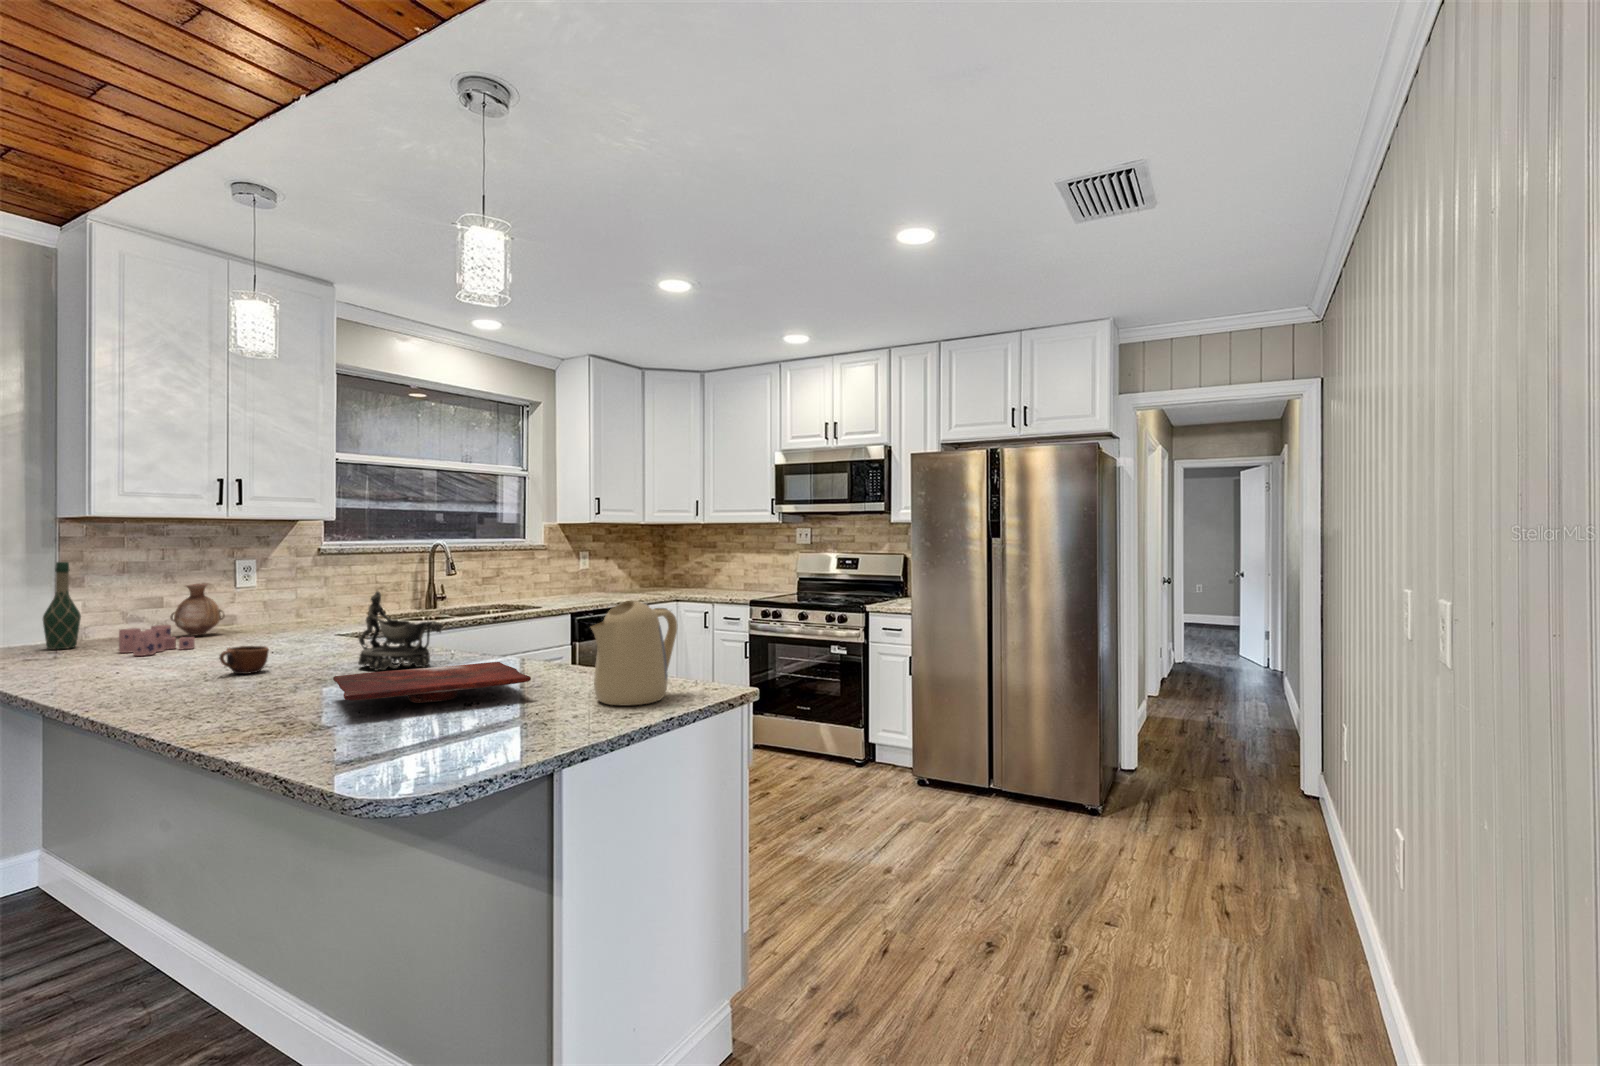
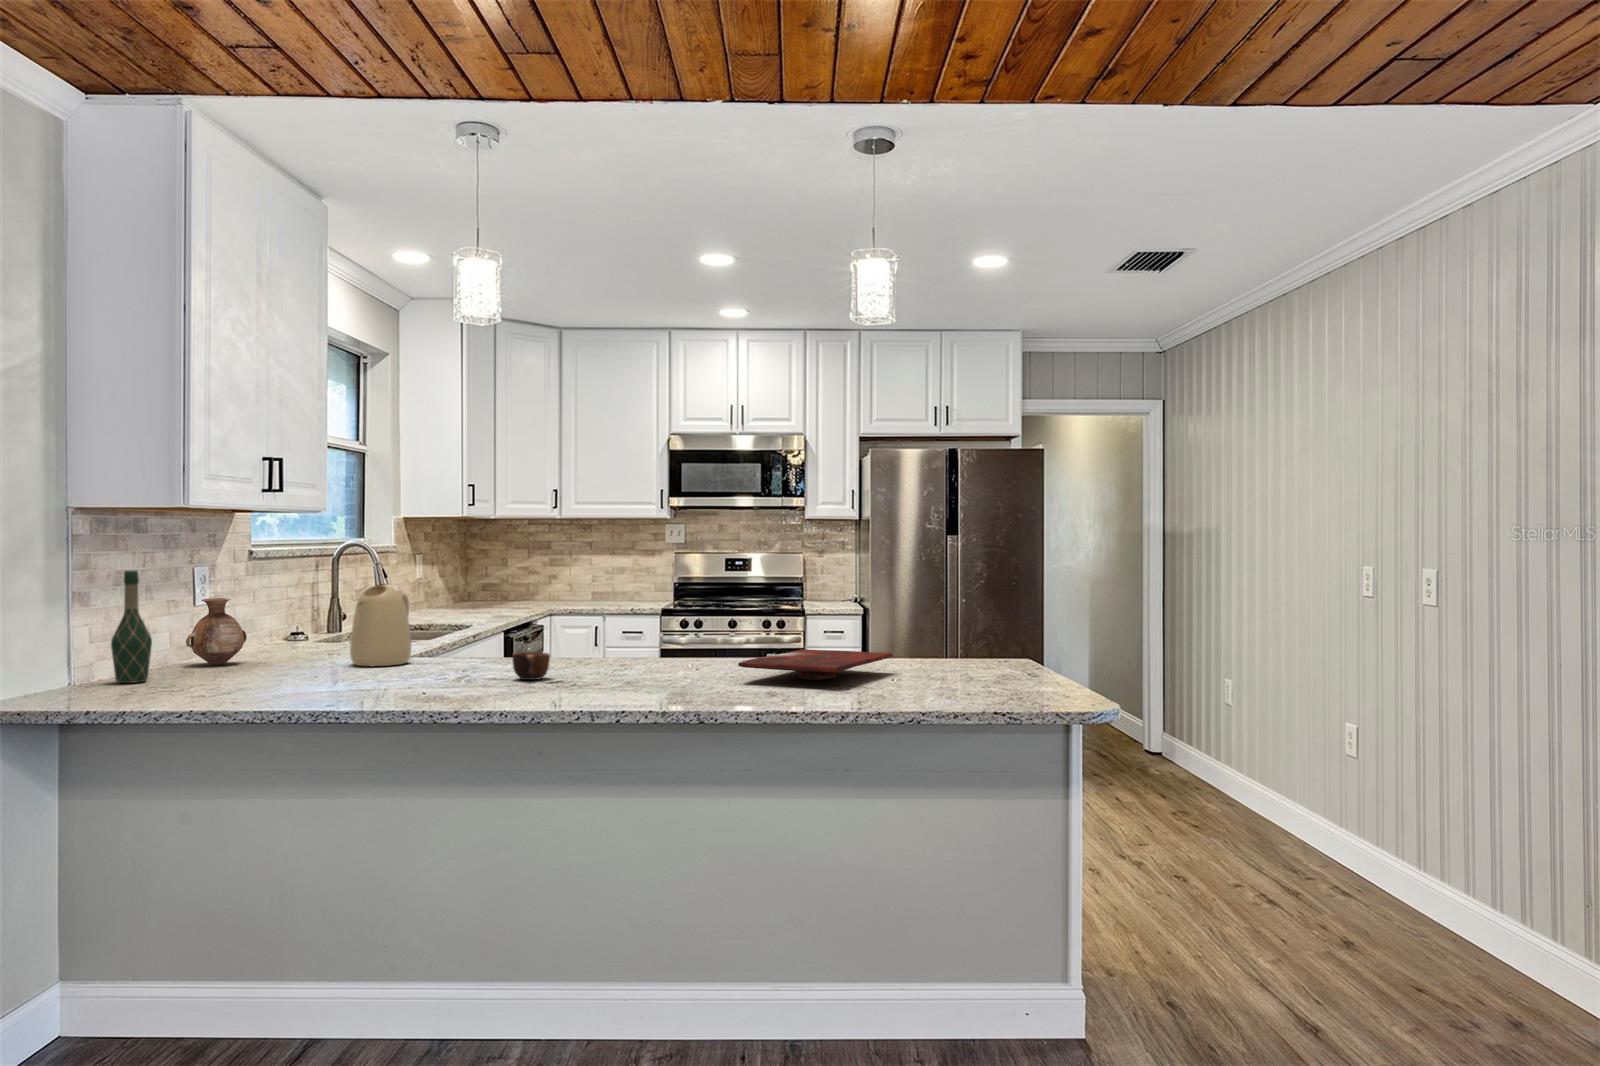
decorative bowl: present [358,591,442,671] -> none [607,591,704,670]
kettle: present [591,601,677,706] -> present [350,585,411,666]
candle: present [119,625,195,656] -> none [244,646,315,679]

